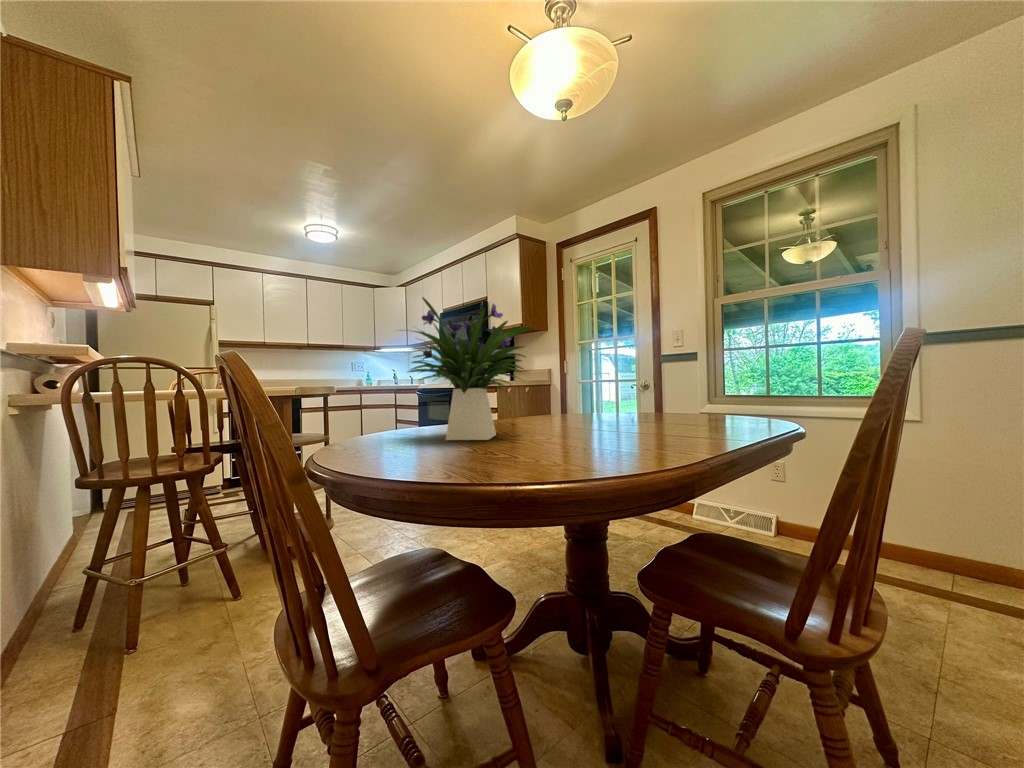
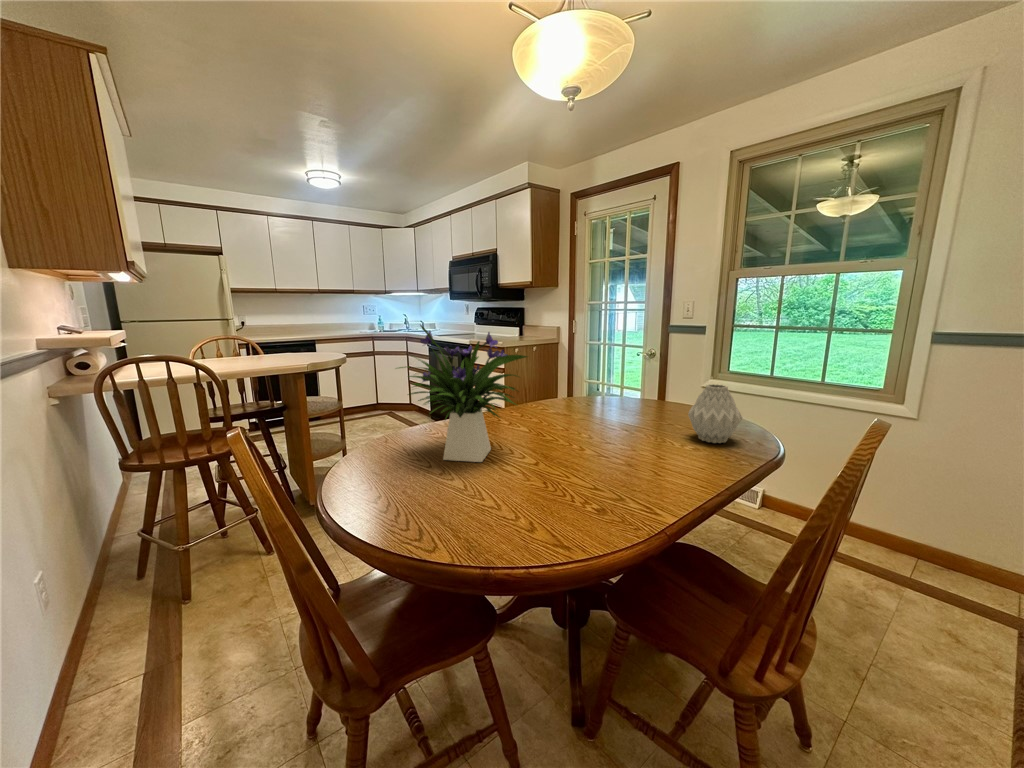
vase: none [700,365,757,425] -> present [688,384,742,443]

